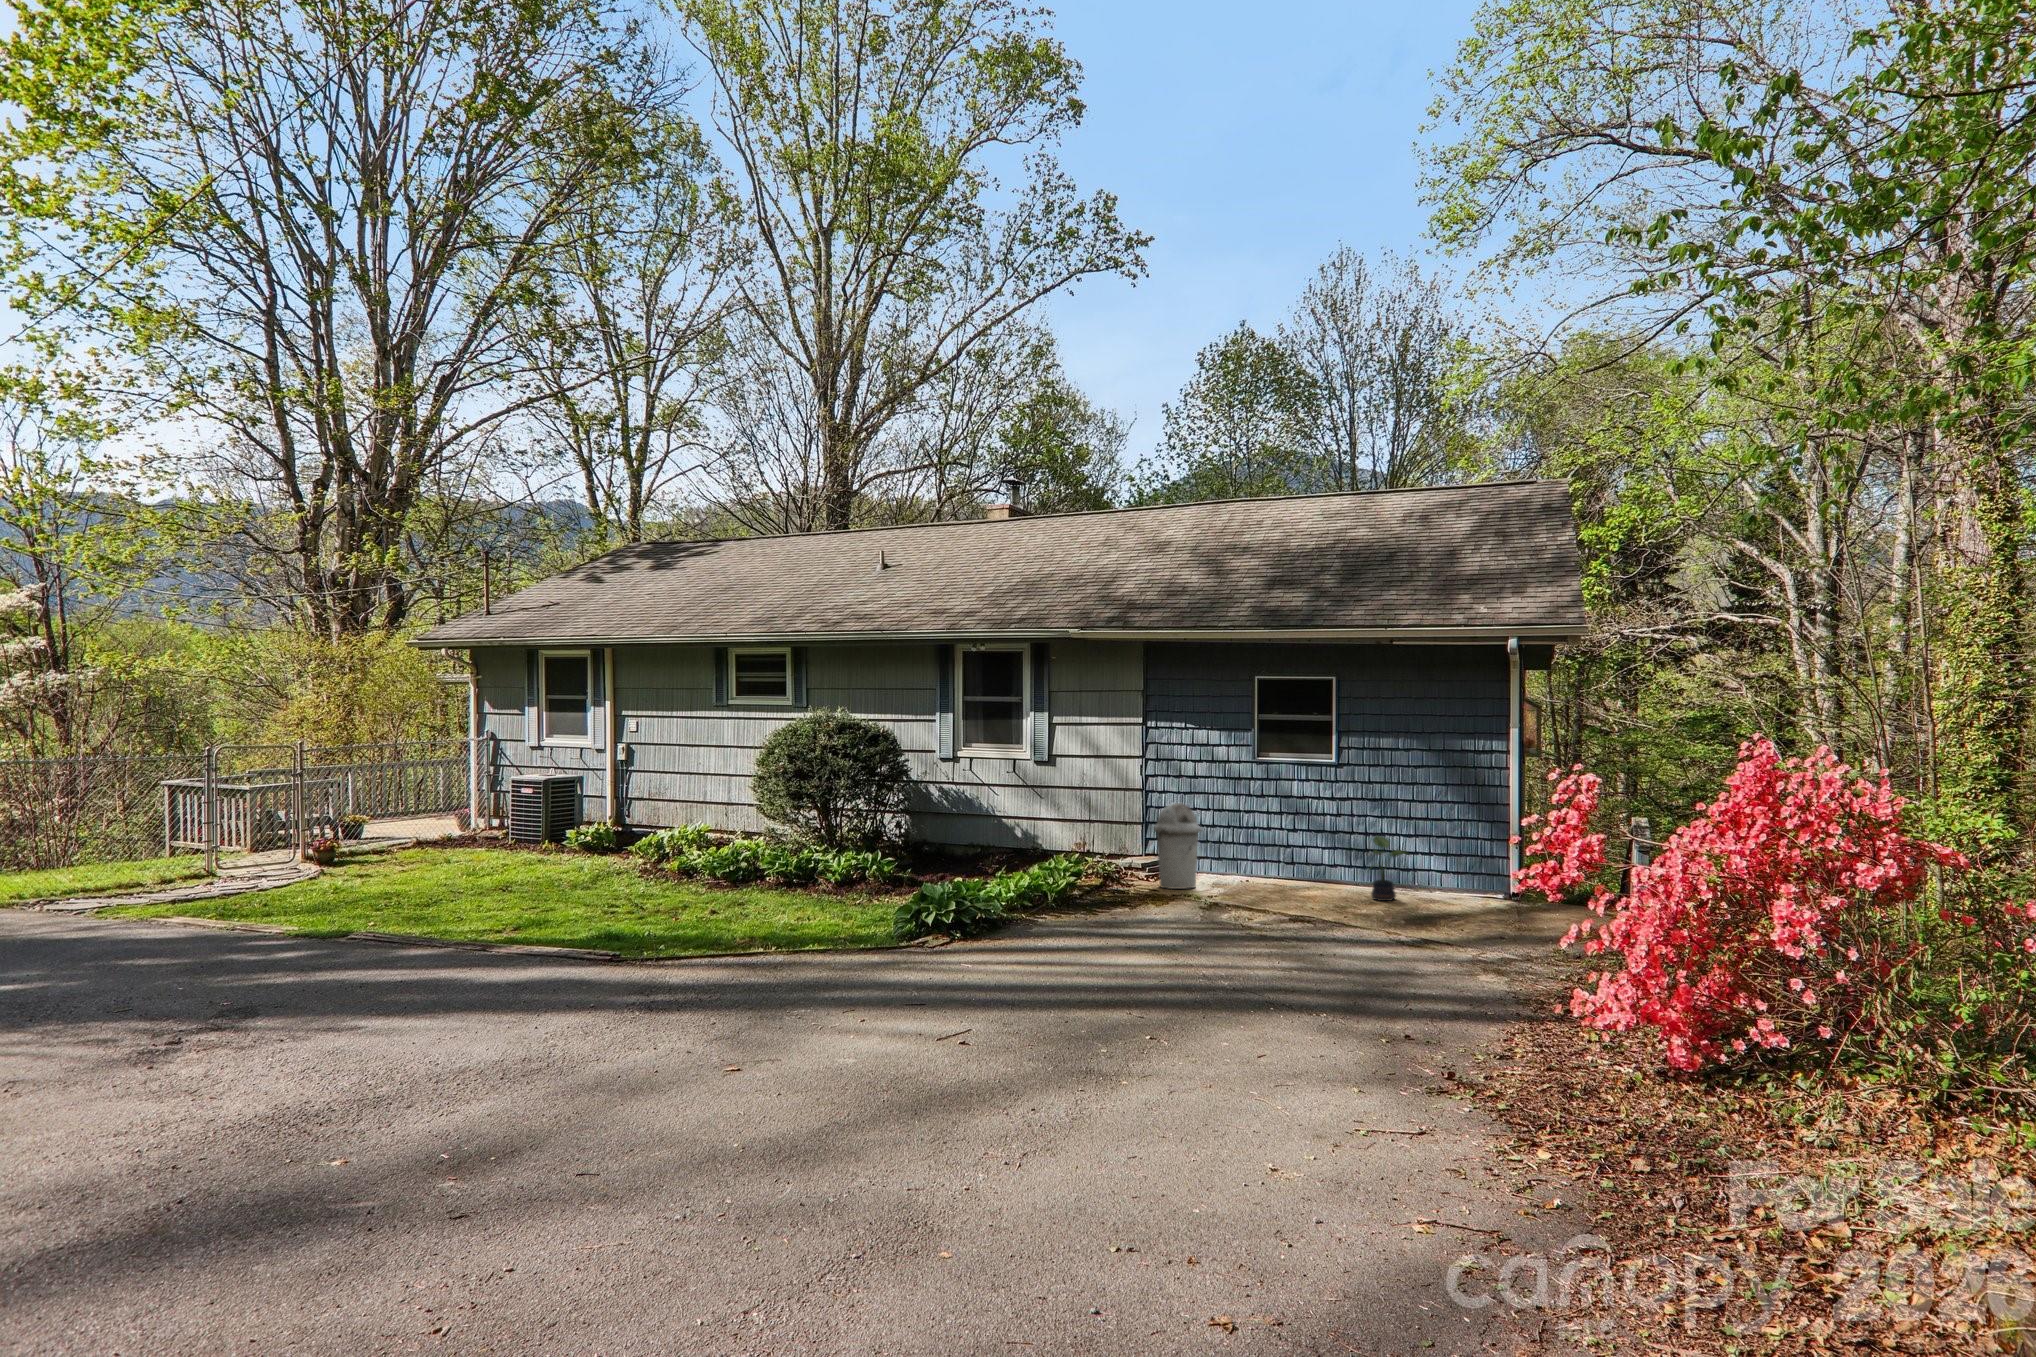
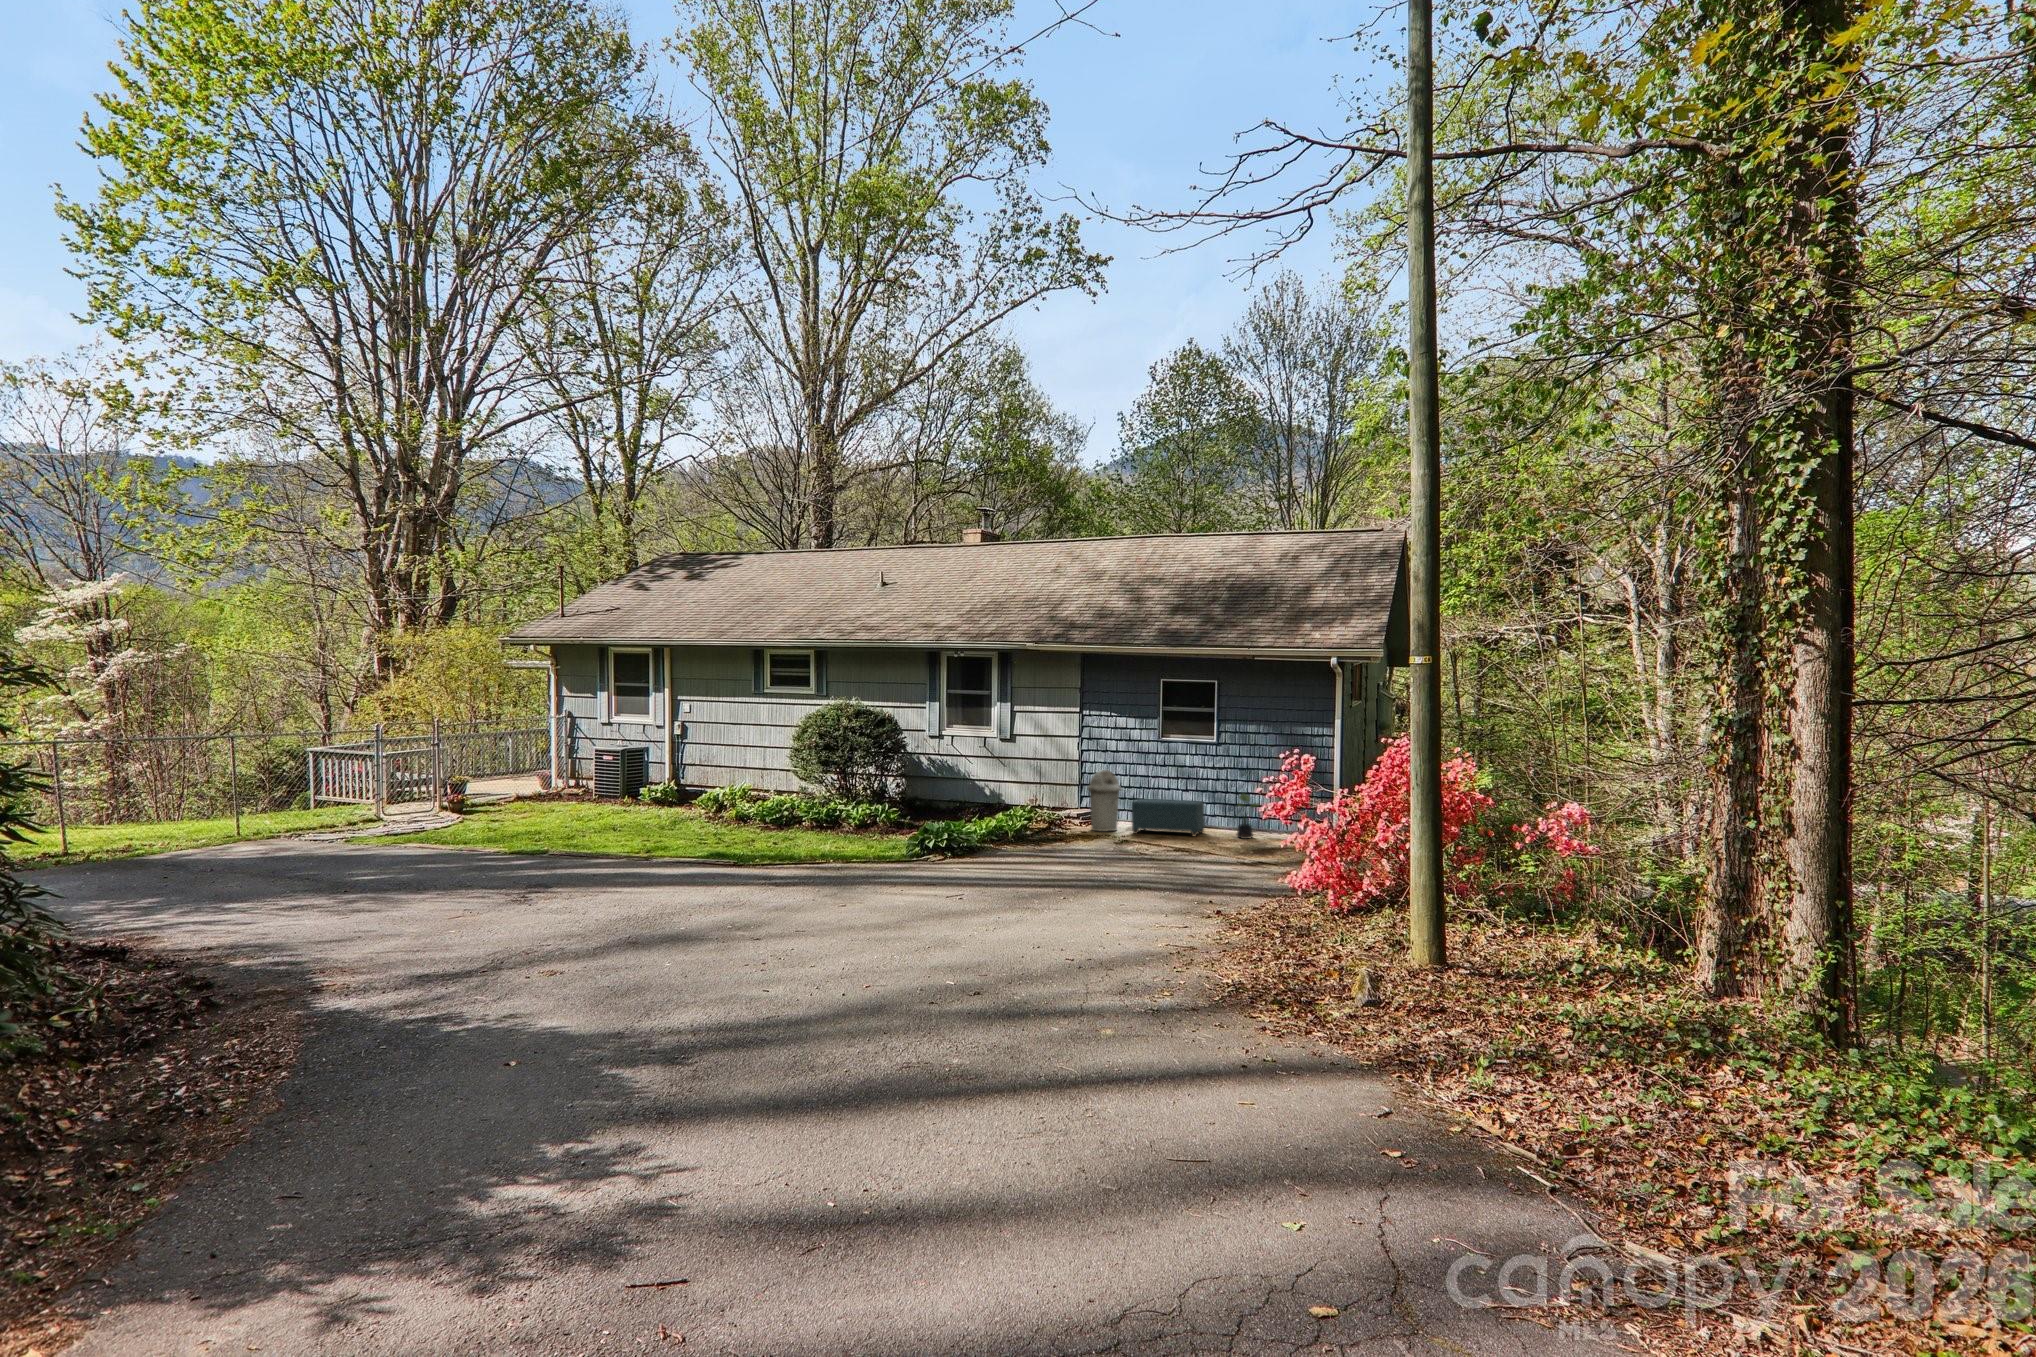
bench: none [1217,843,1321,897] -> present [1131,799,1205,836]

